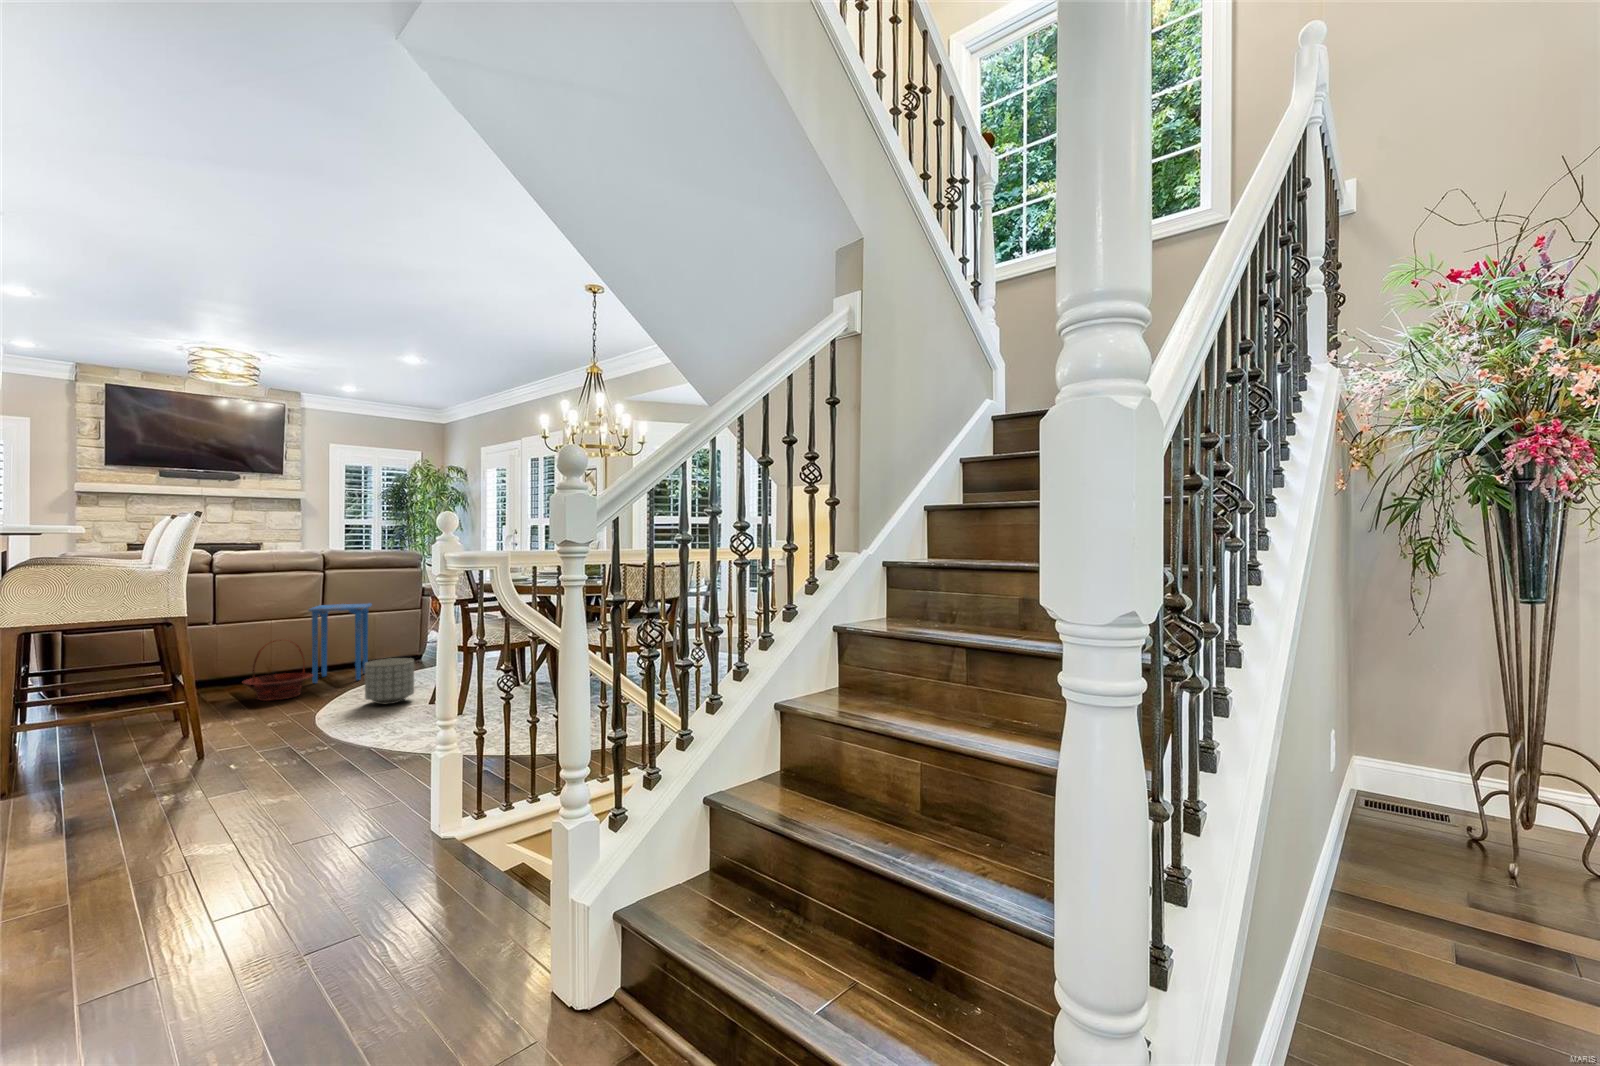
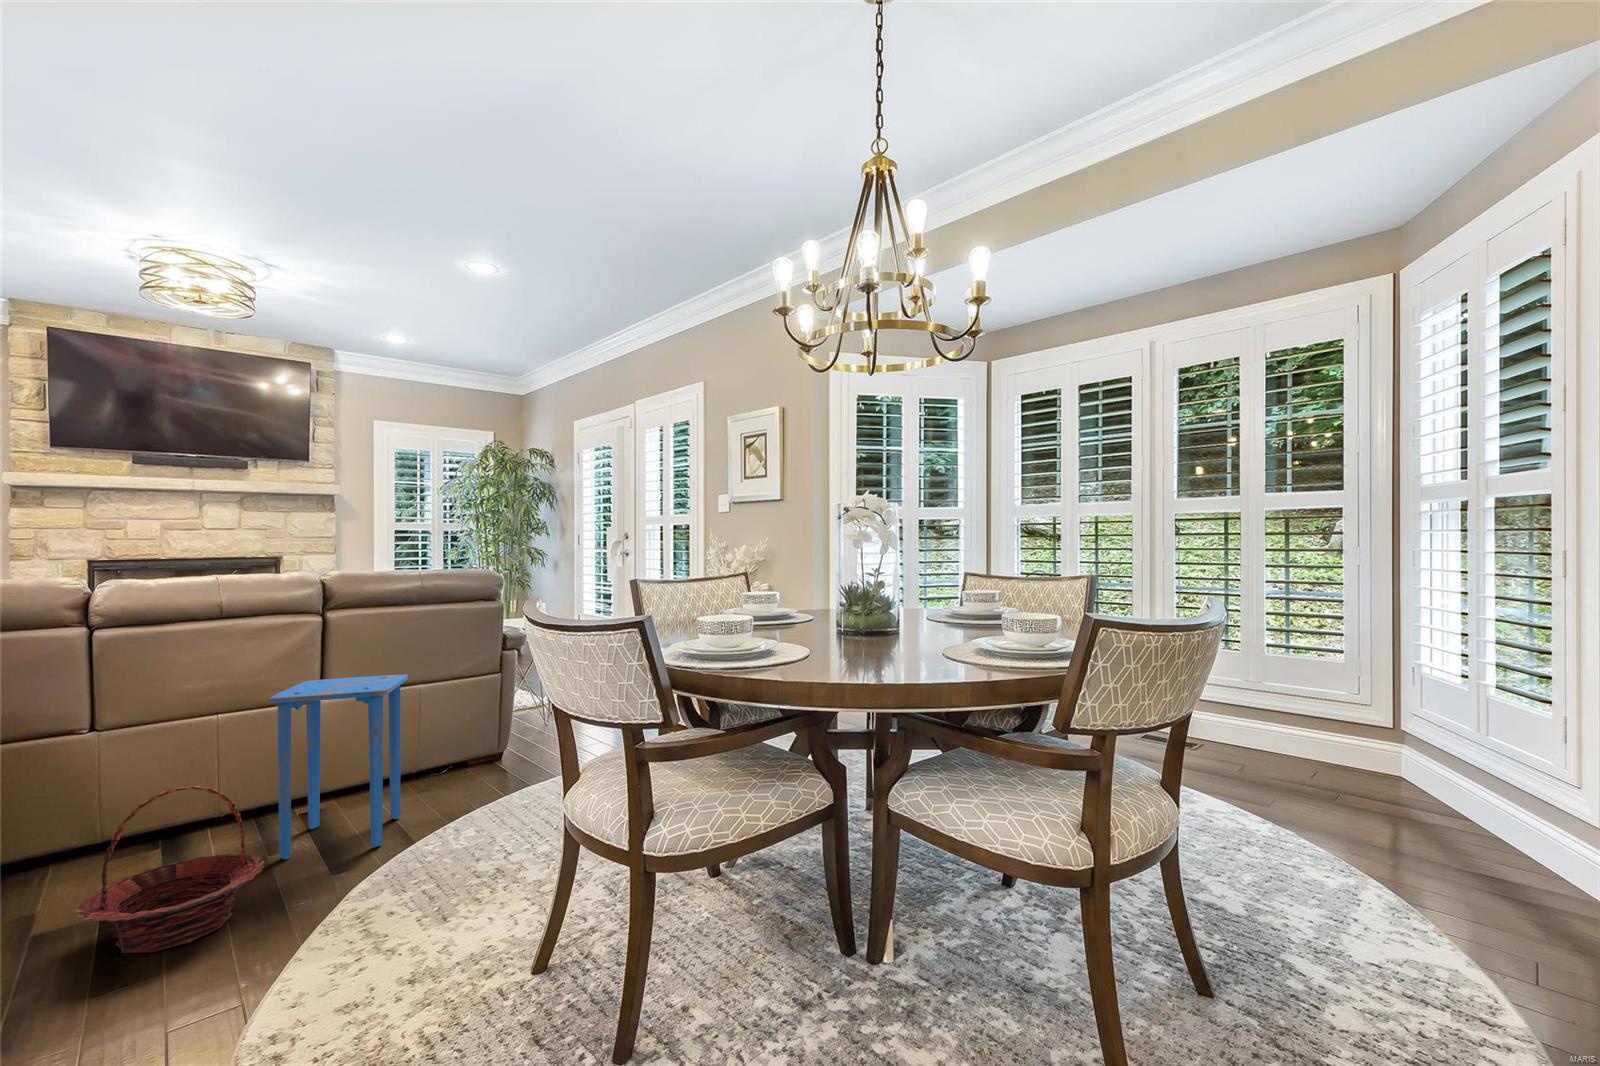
planter: present [365,658,414,704] -> none [365,841,493,990]

